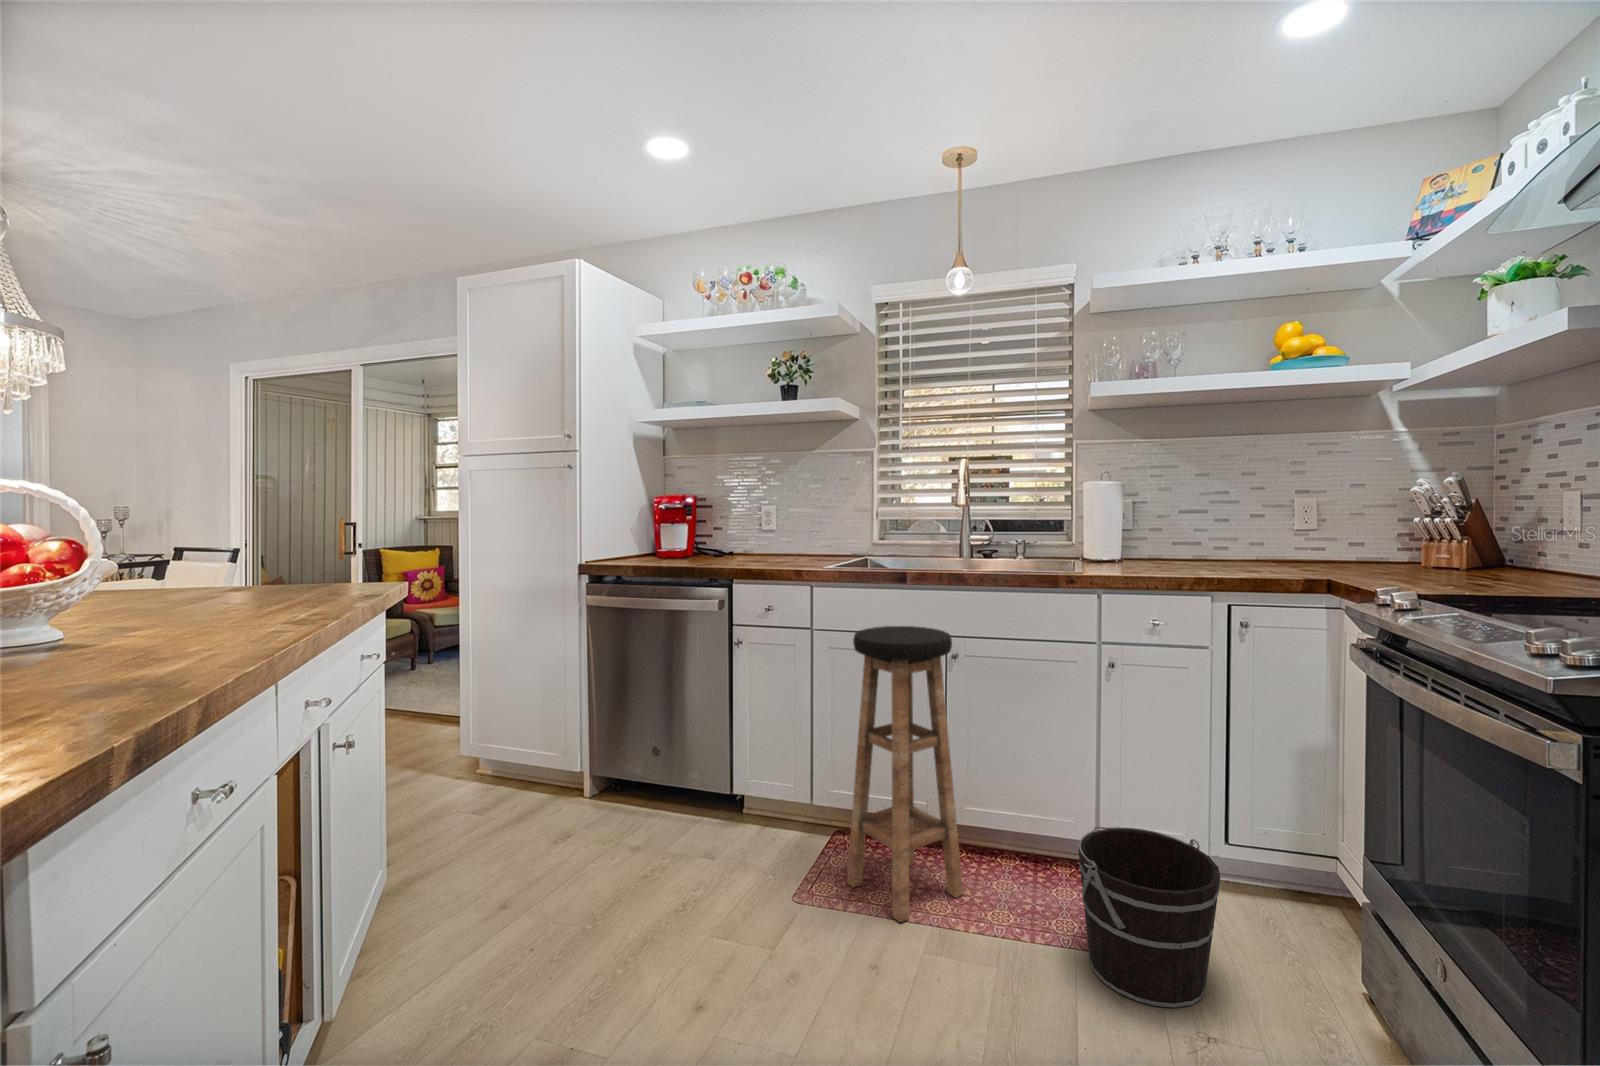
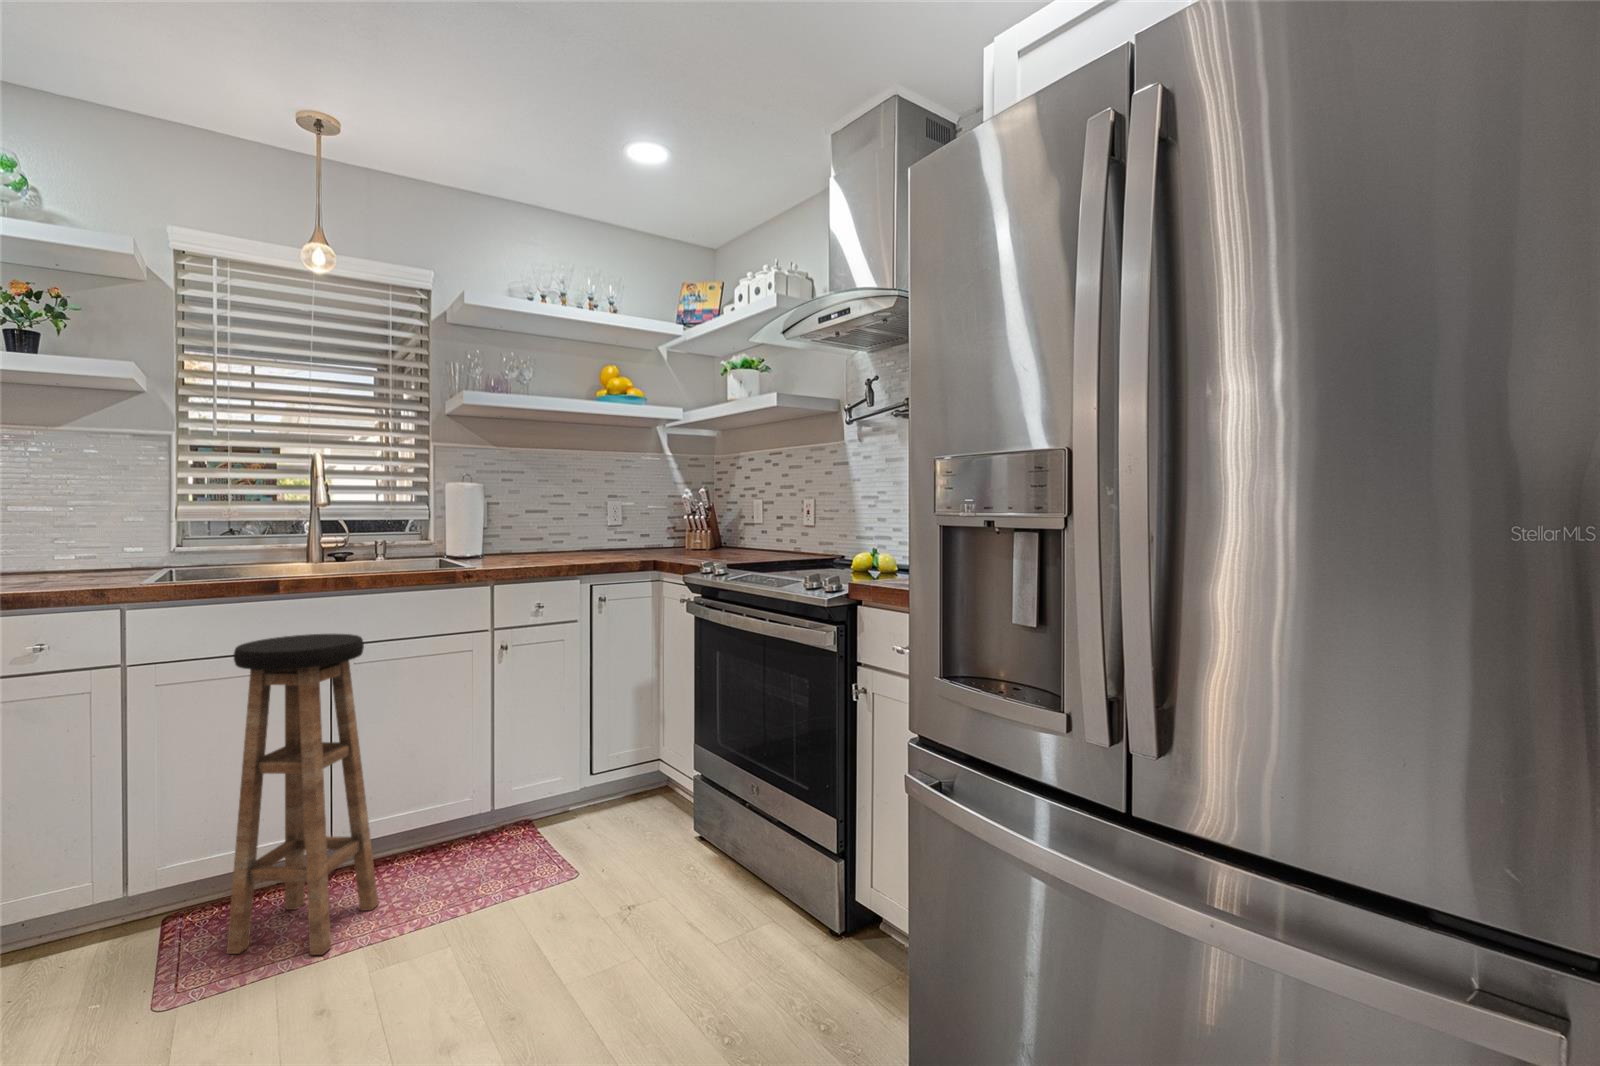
bucket: present [1078,826,1220,1008] -> none [506,768,616,907]

